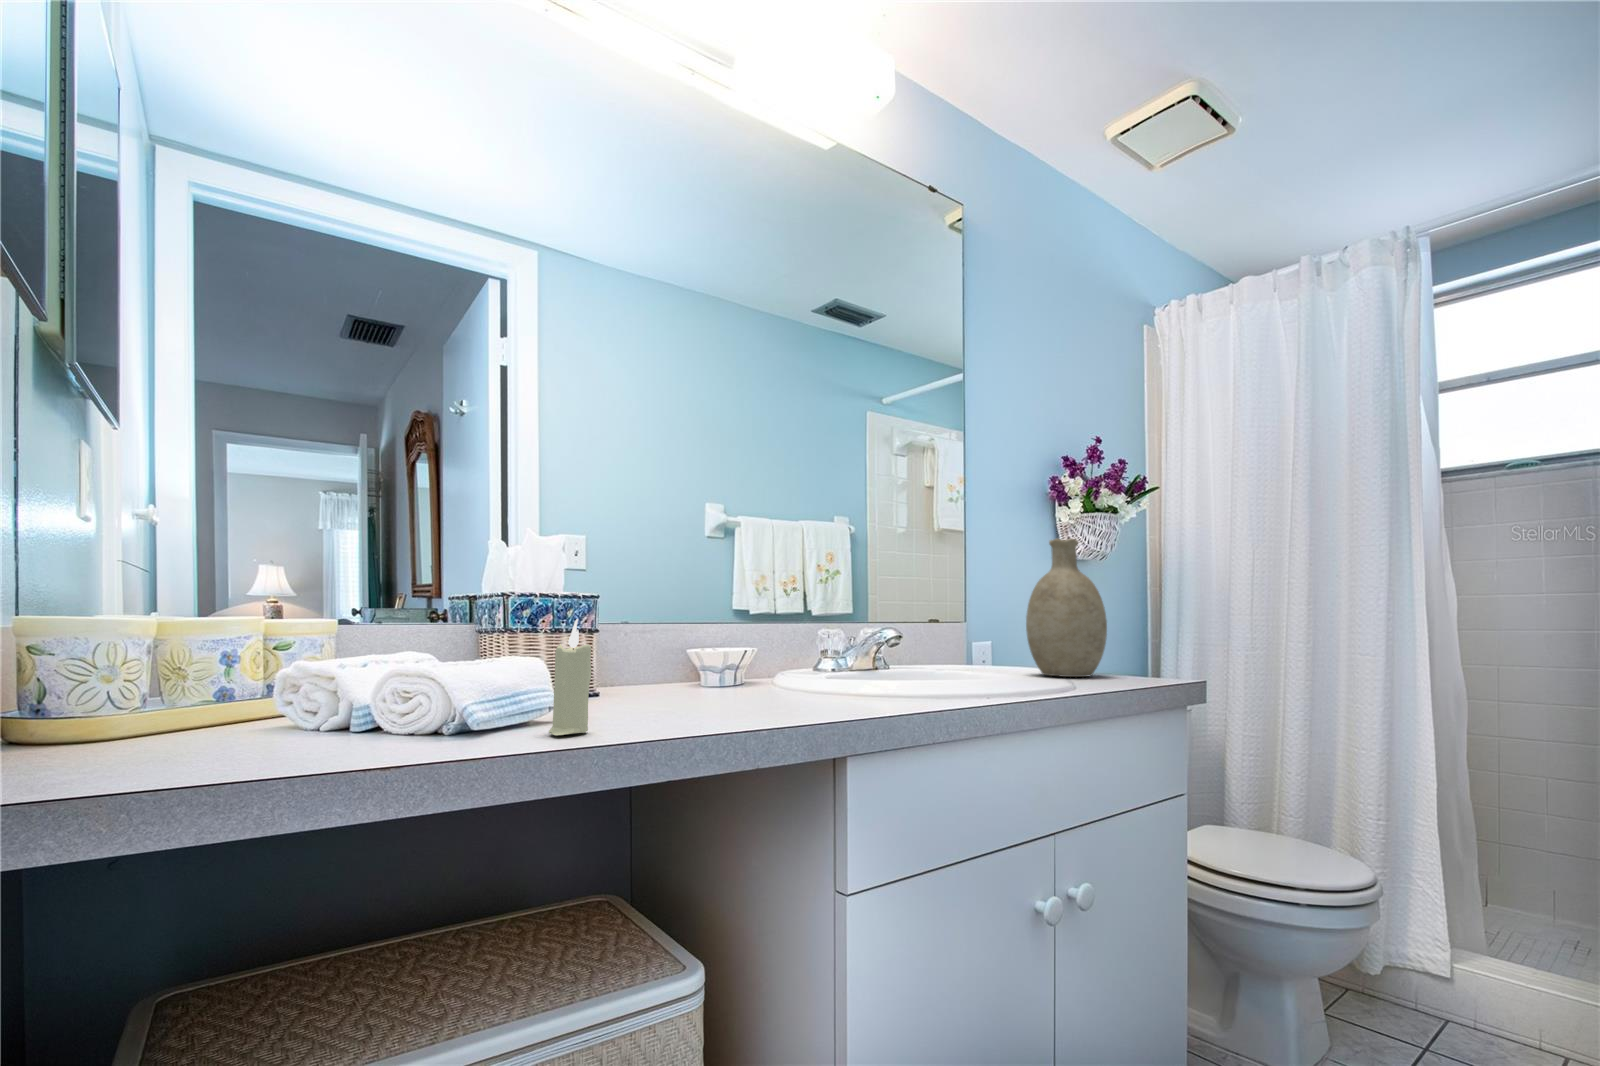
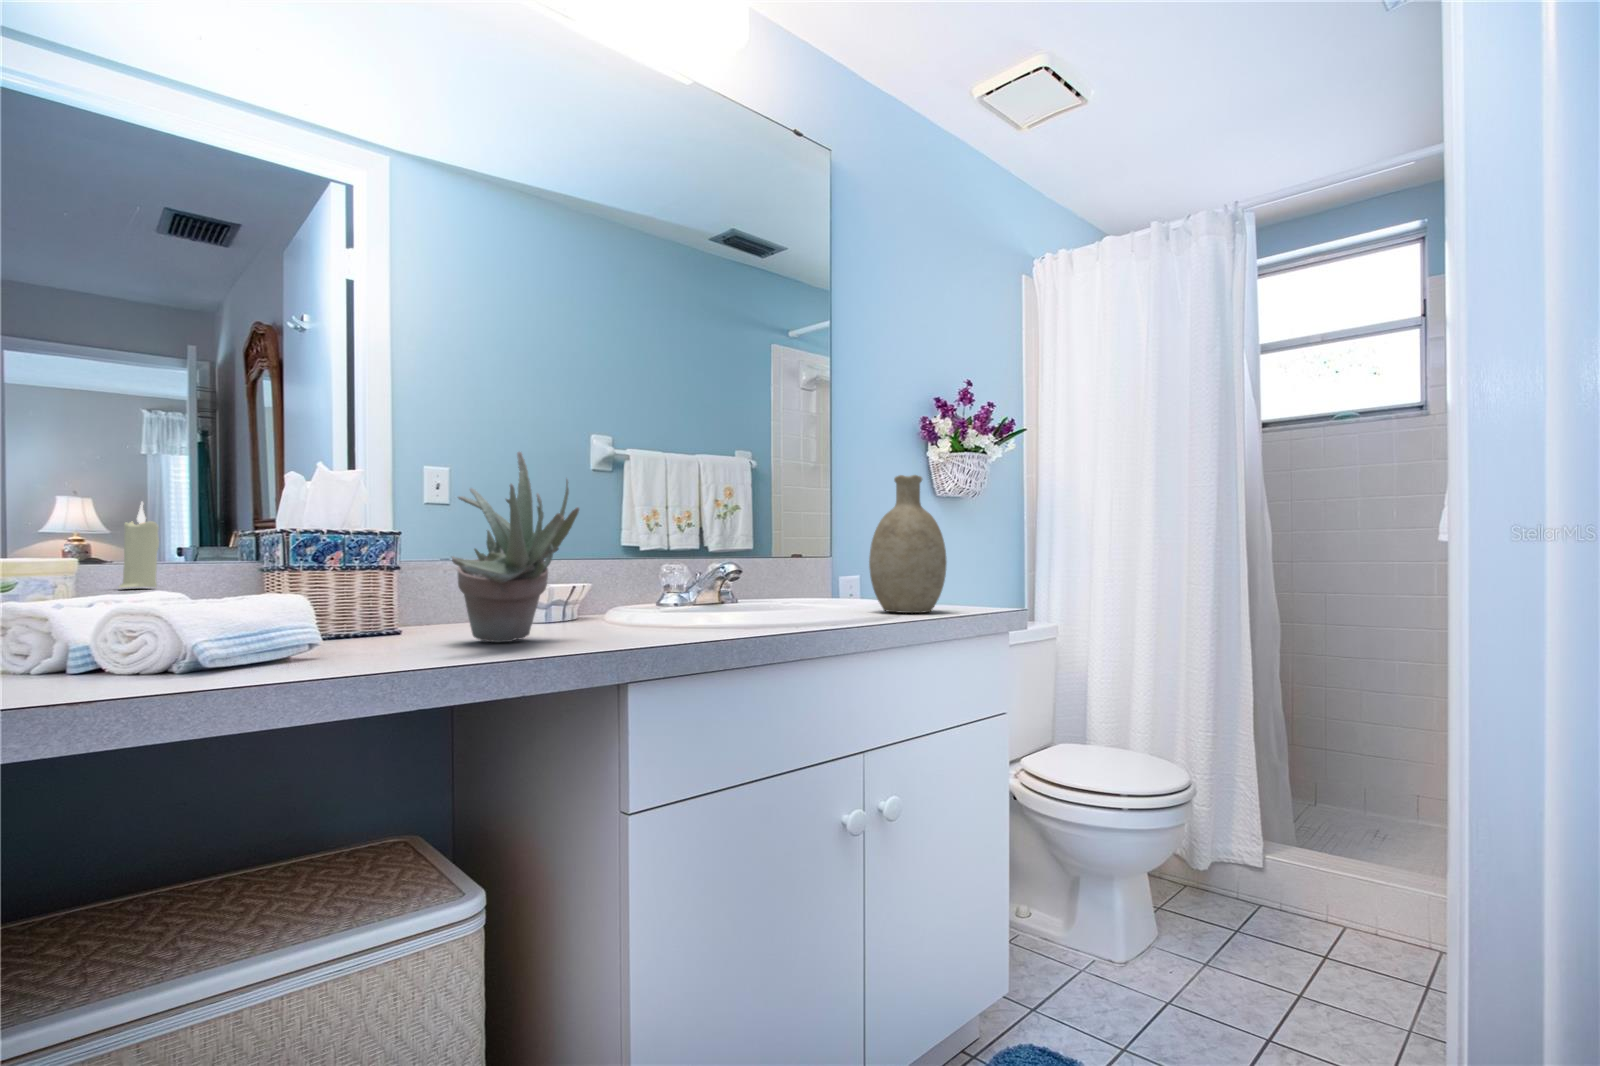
succulent plant: none [665,523,780,705] -> present [452,452,579,642]
candle: present [549,619,591,735] -> present [119,502,159,588]

